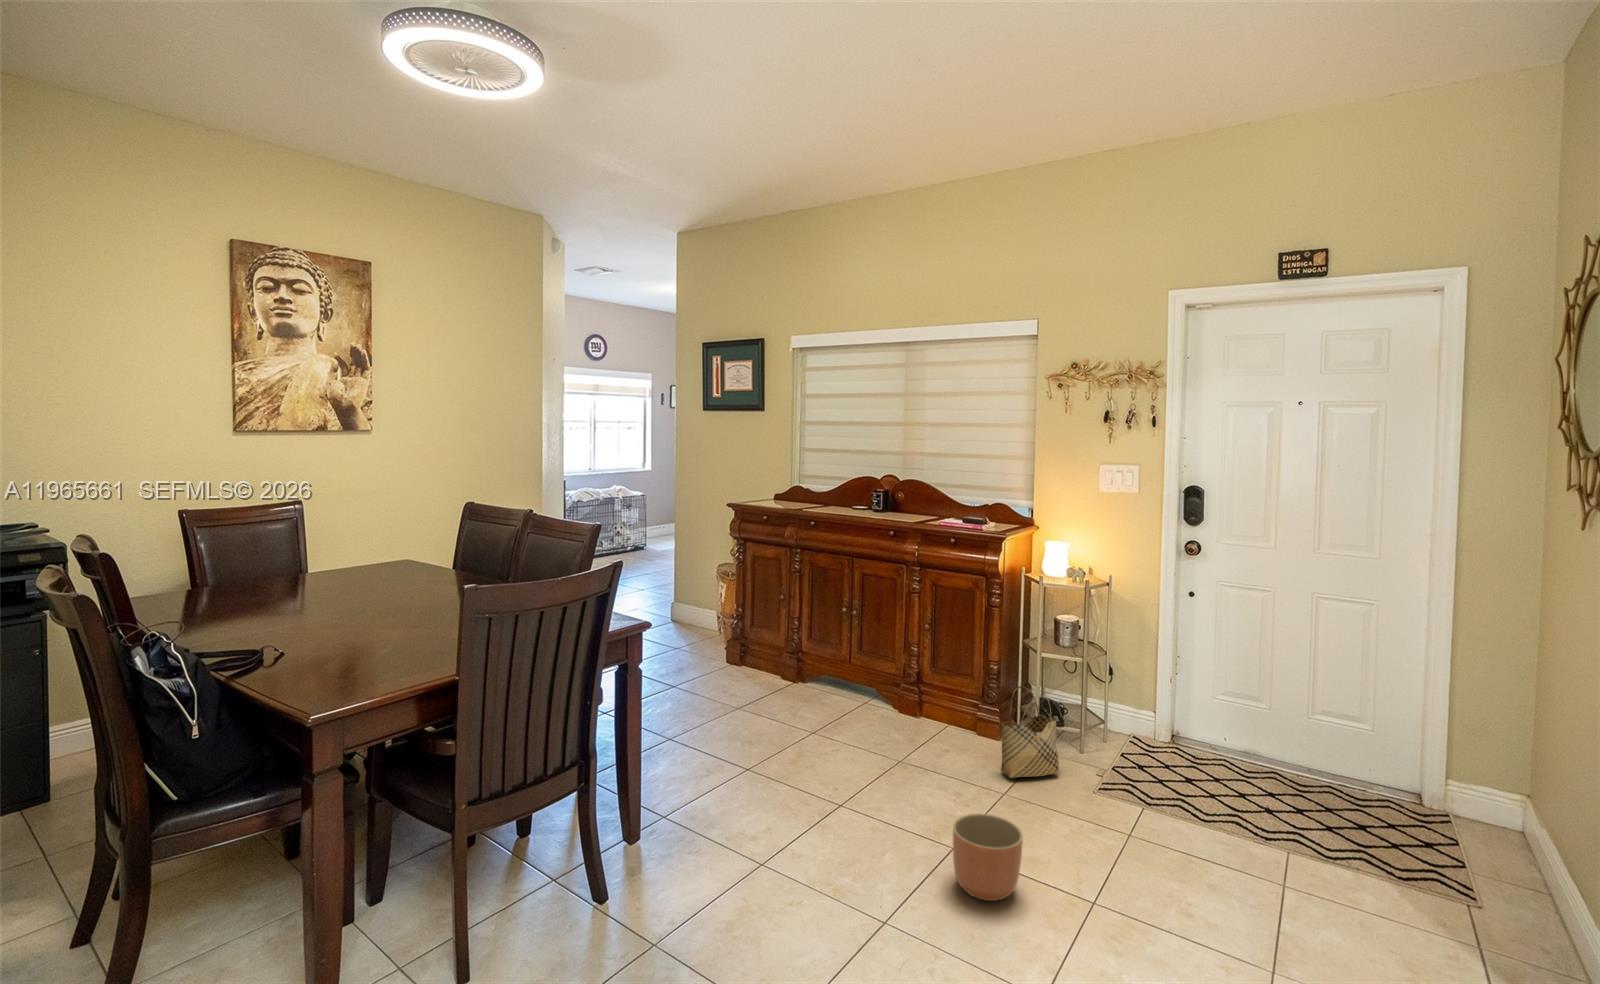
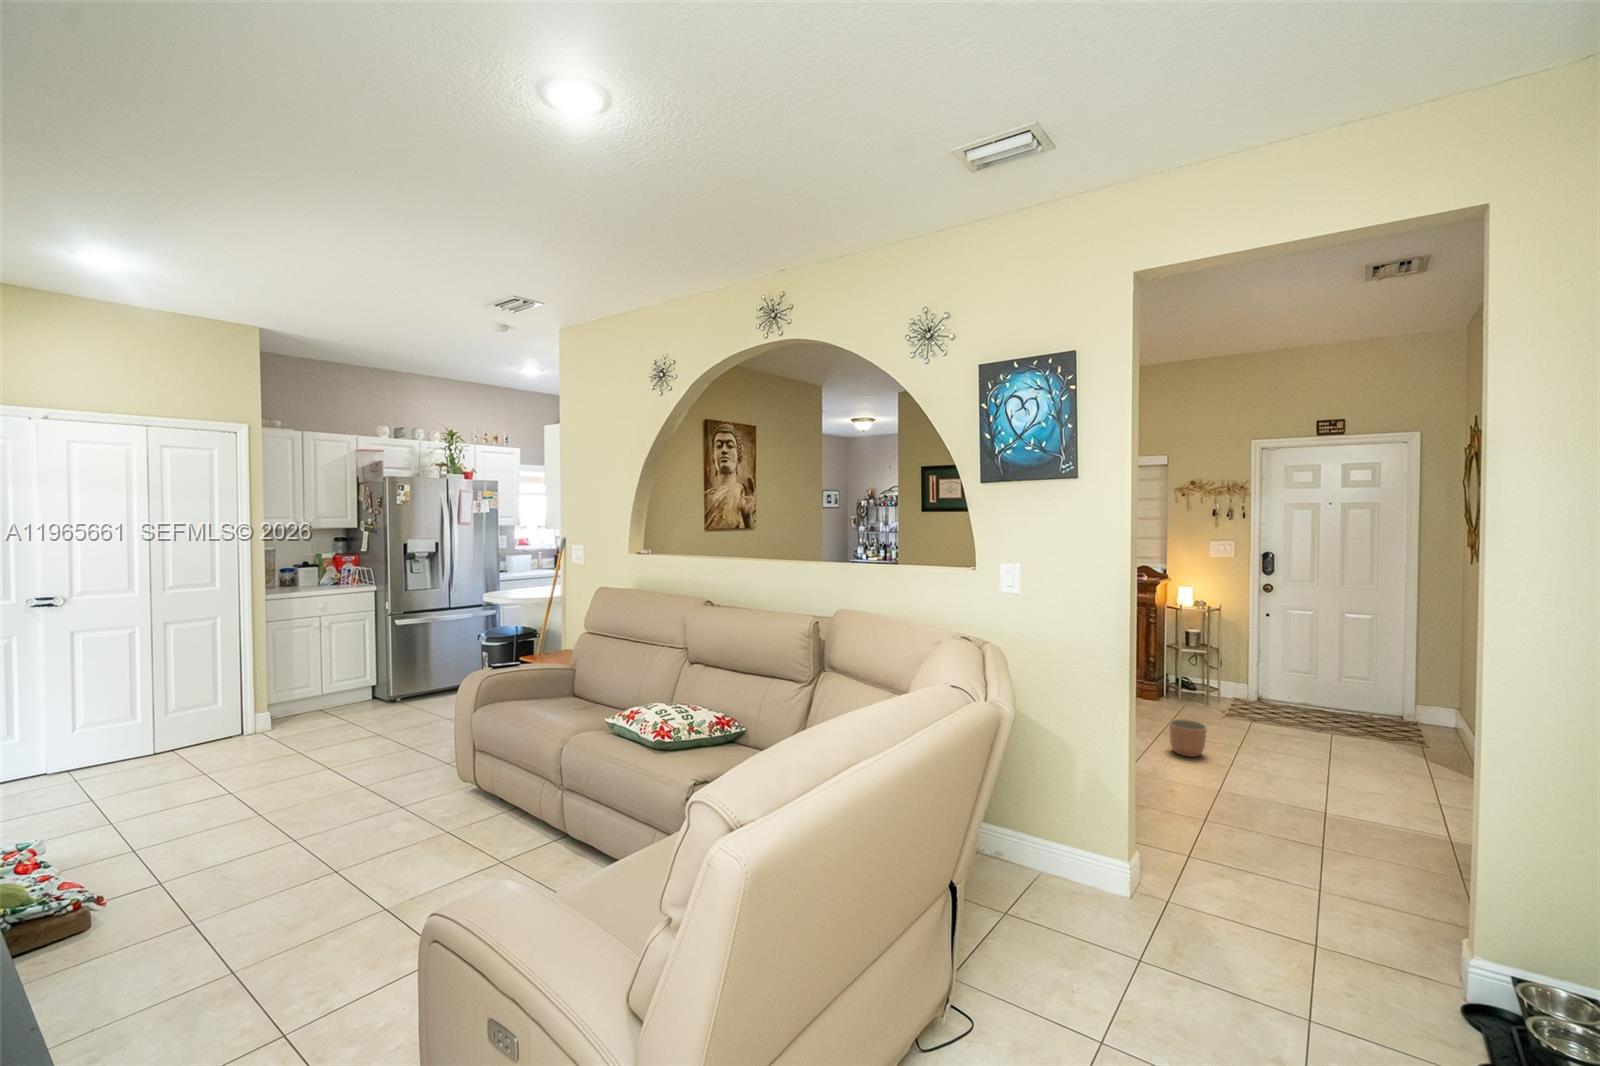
woven basket: present [1001,686,1059,778] -> none [1168,666,1201,715]

